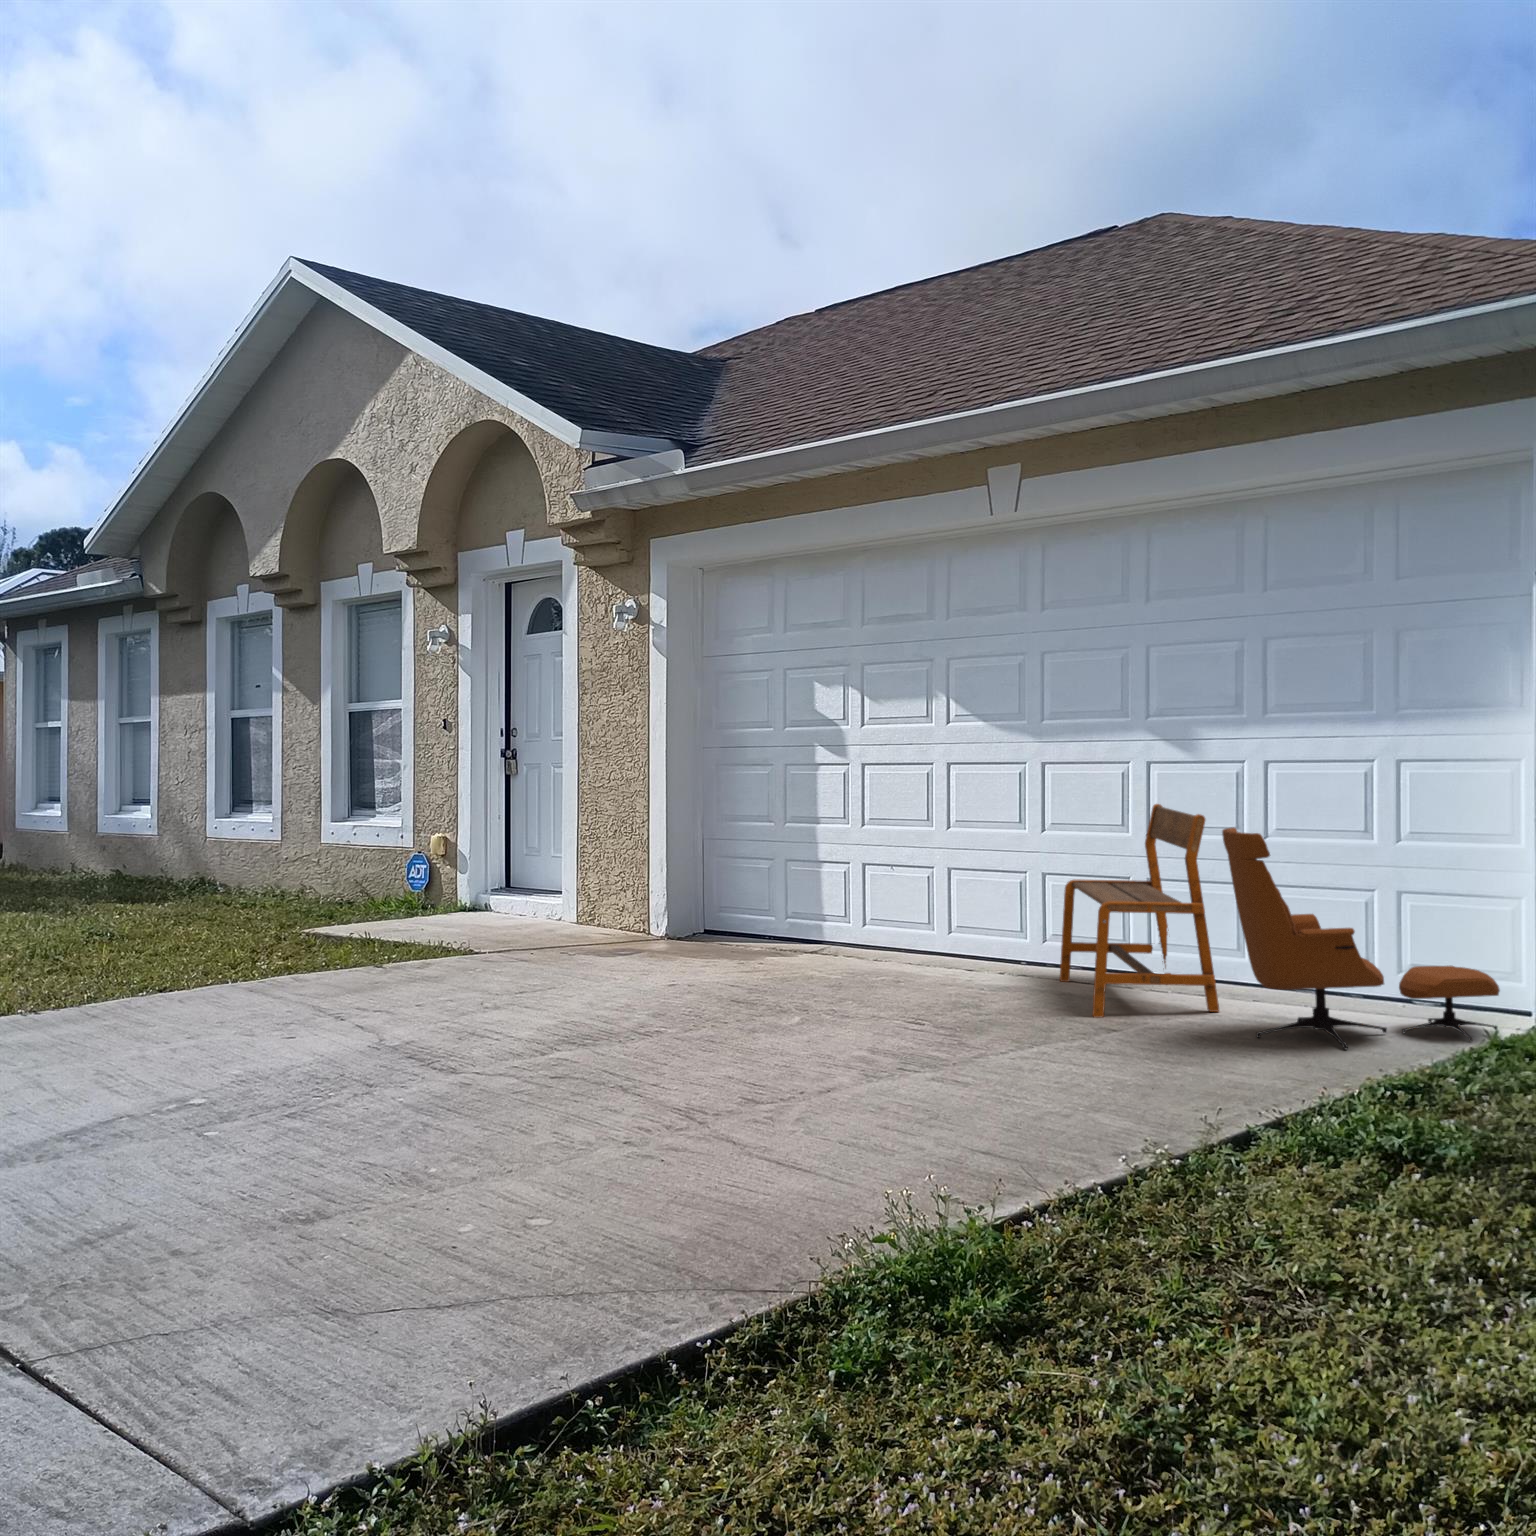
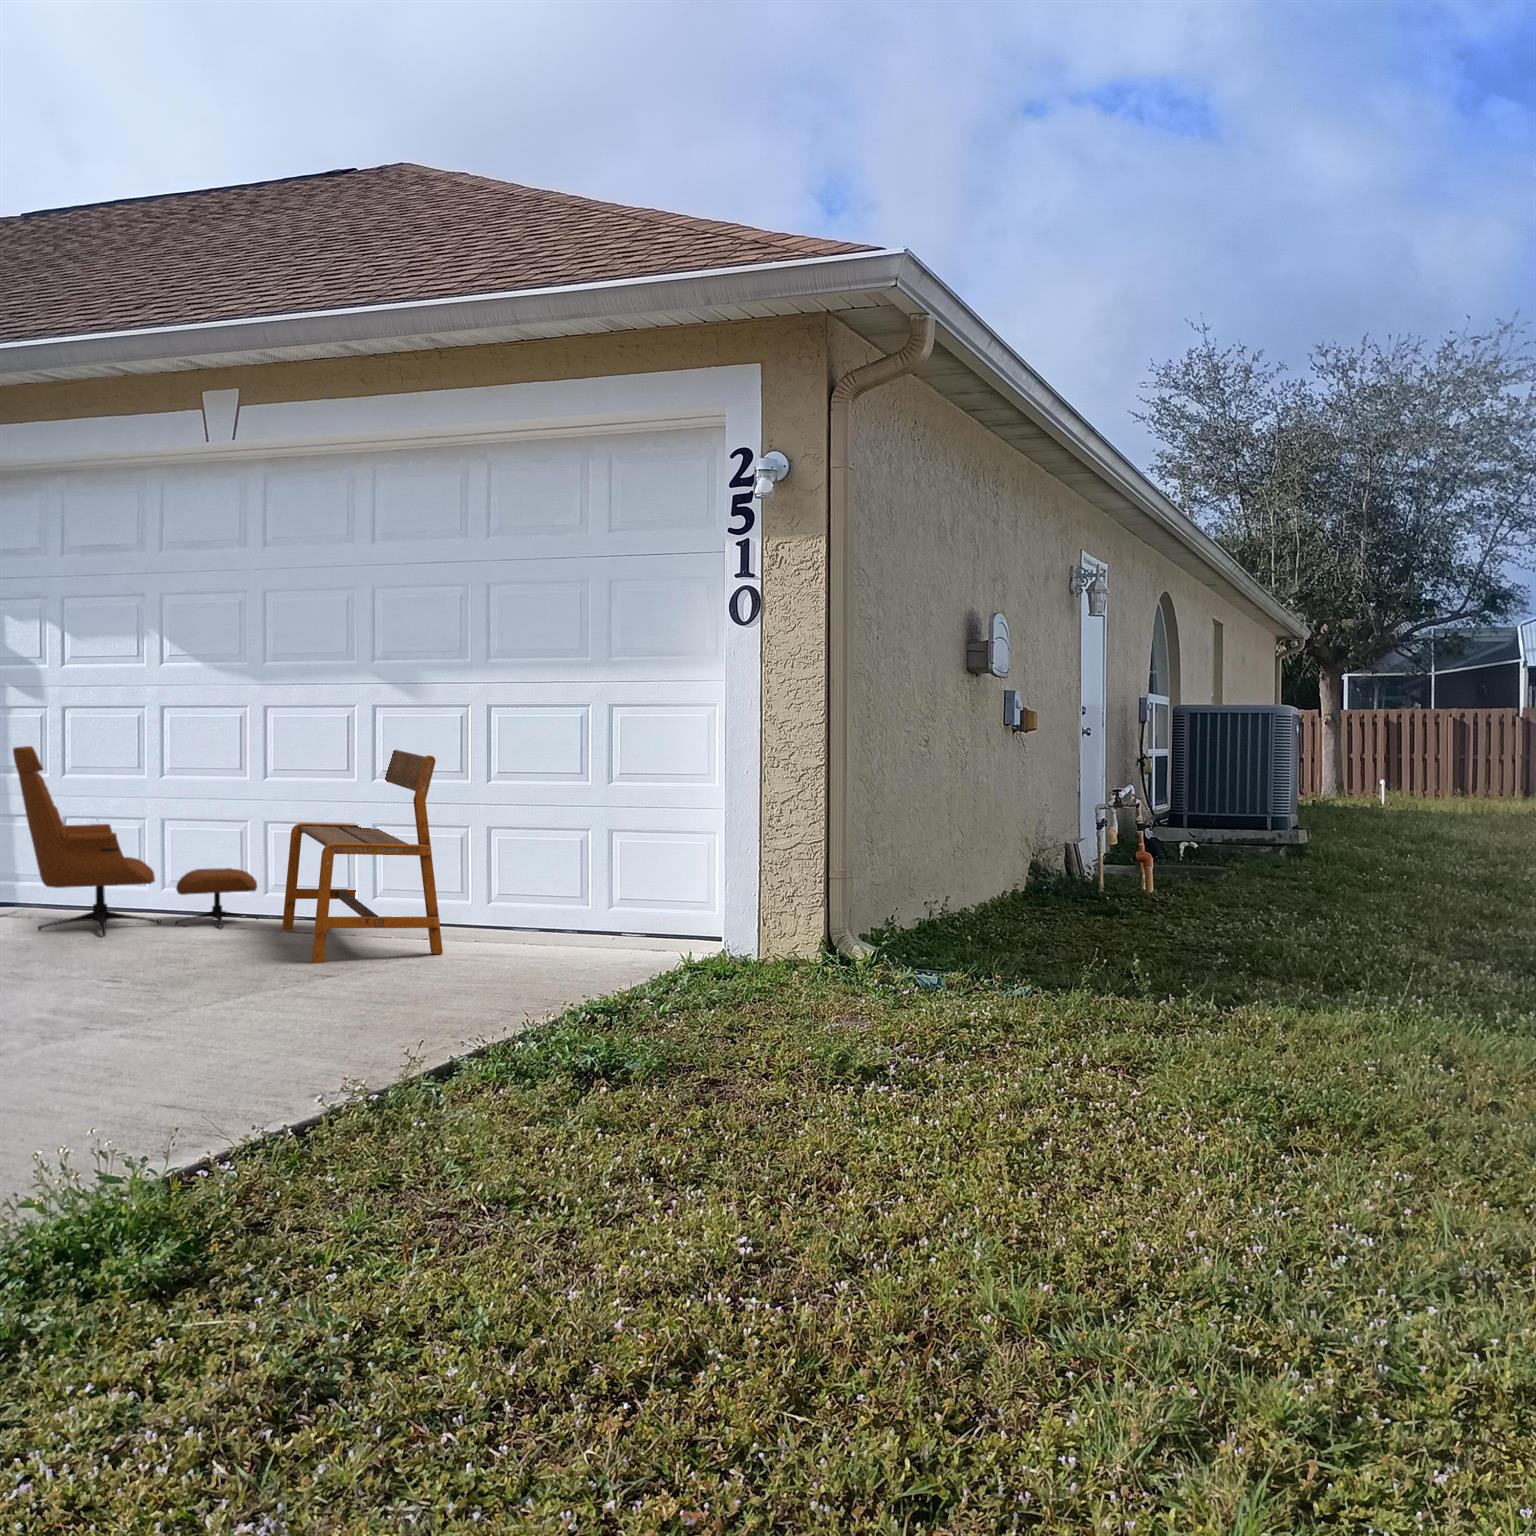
lounge chair: present [1222,827,1500,1049] -> present [13,746,258,936]

